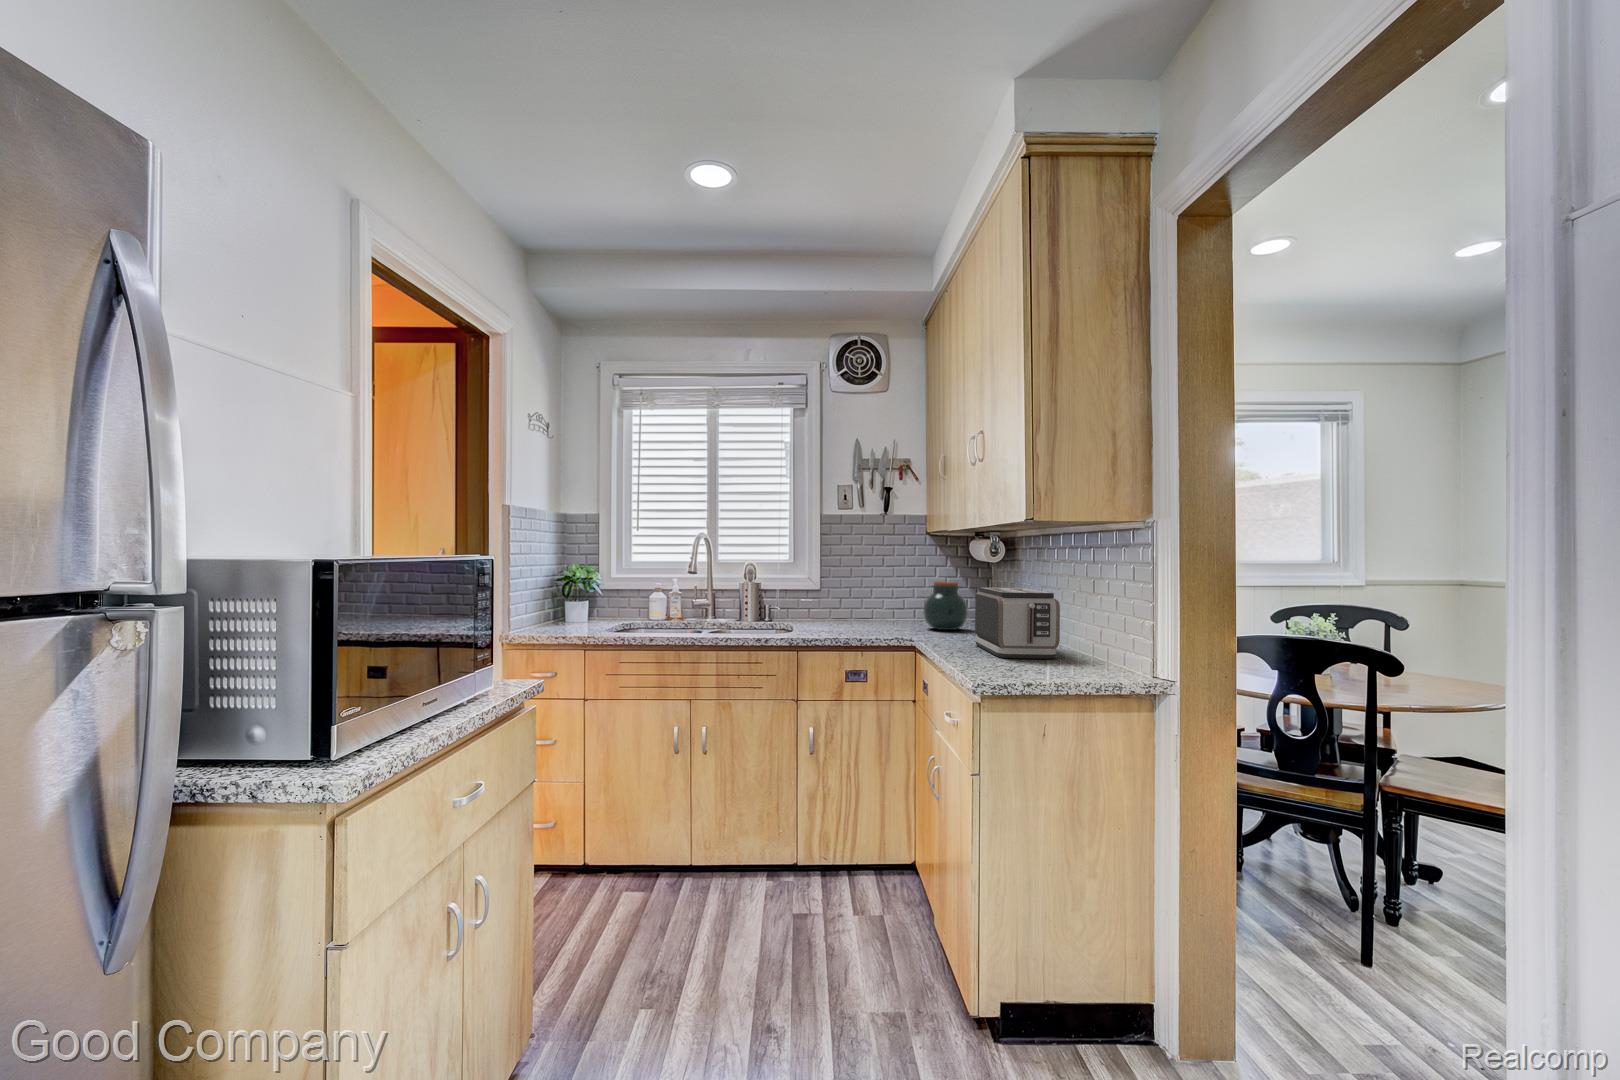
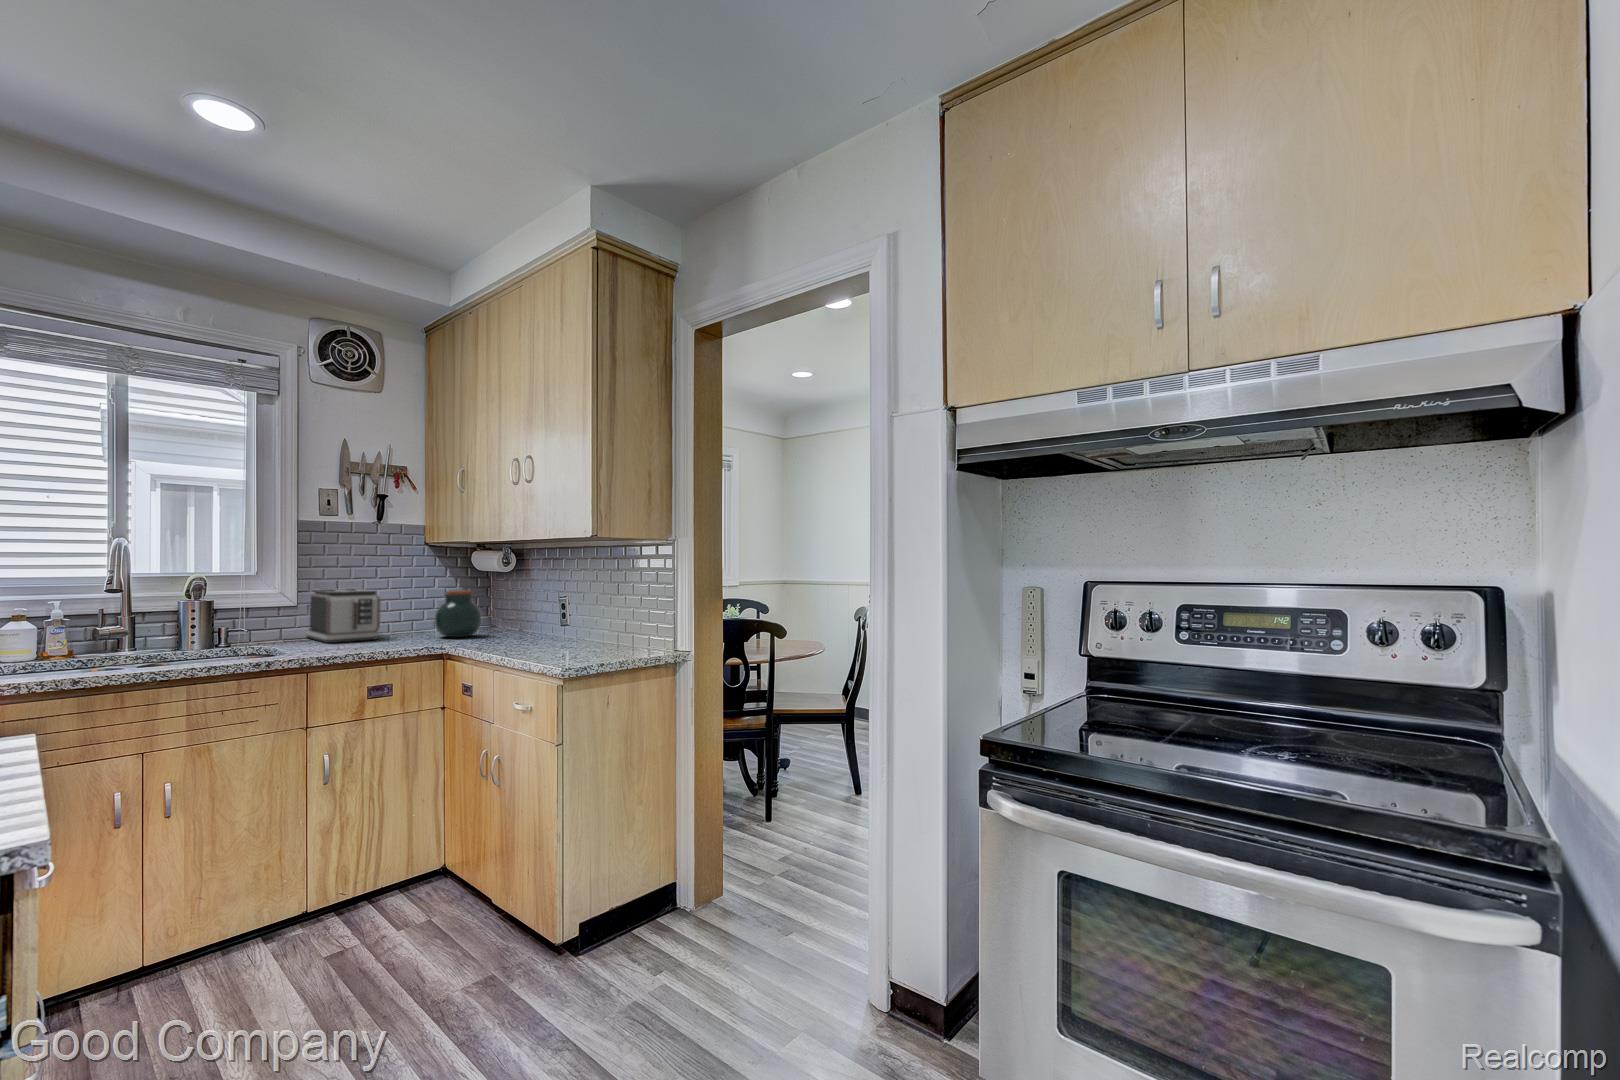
toaster: present [975,587,1060,659] -> present [307,589,381,643]

